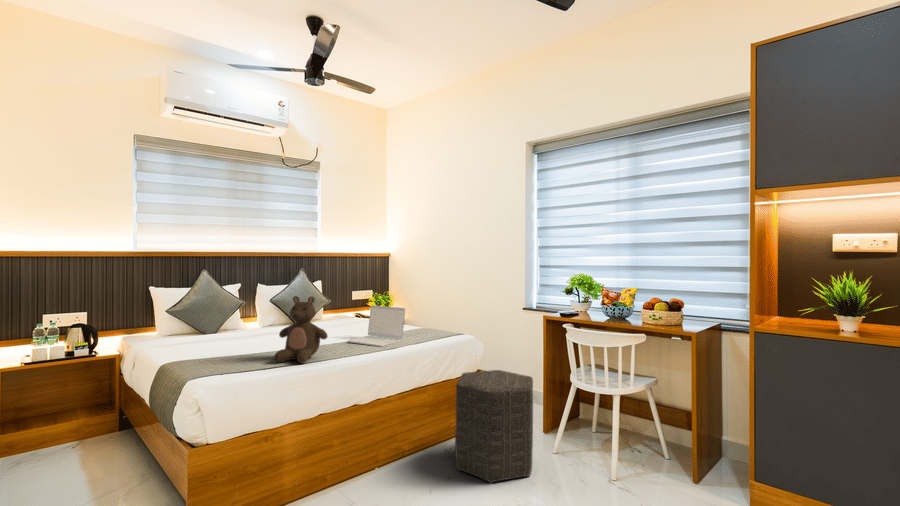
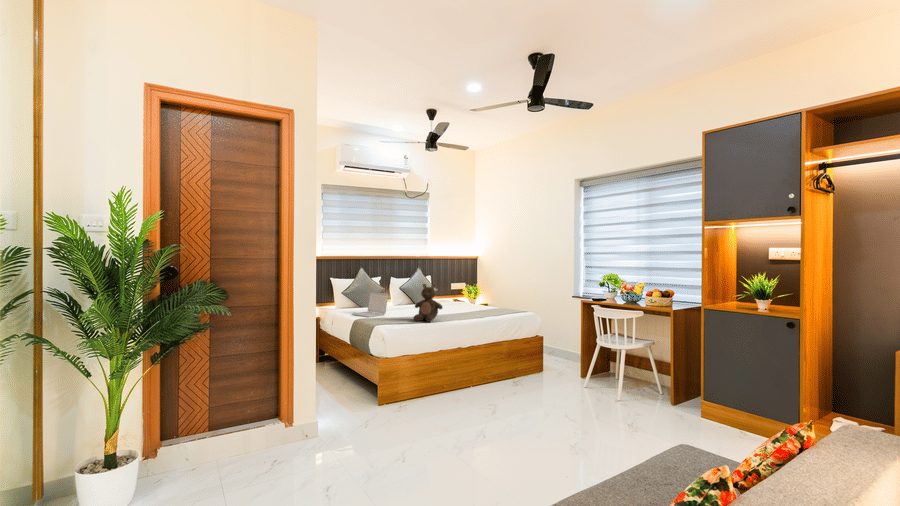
laptop: present [348,305,405,347] -> present [352,292,388,317]
ottoman: present [455,370,533,483] -> none [519,334,569,398]

